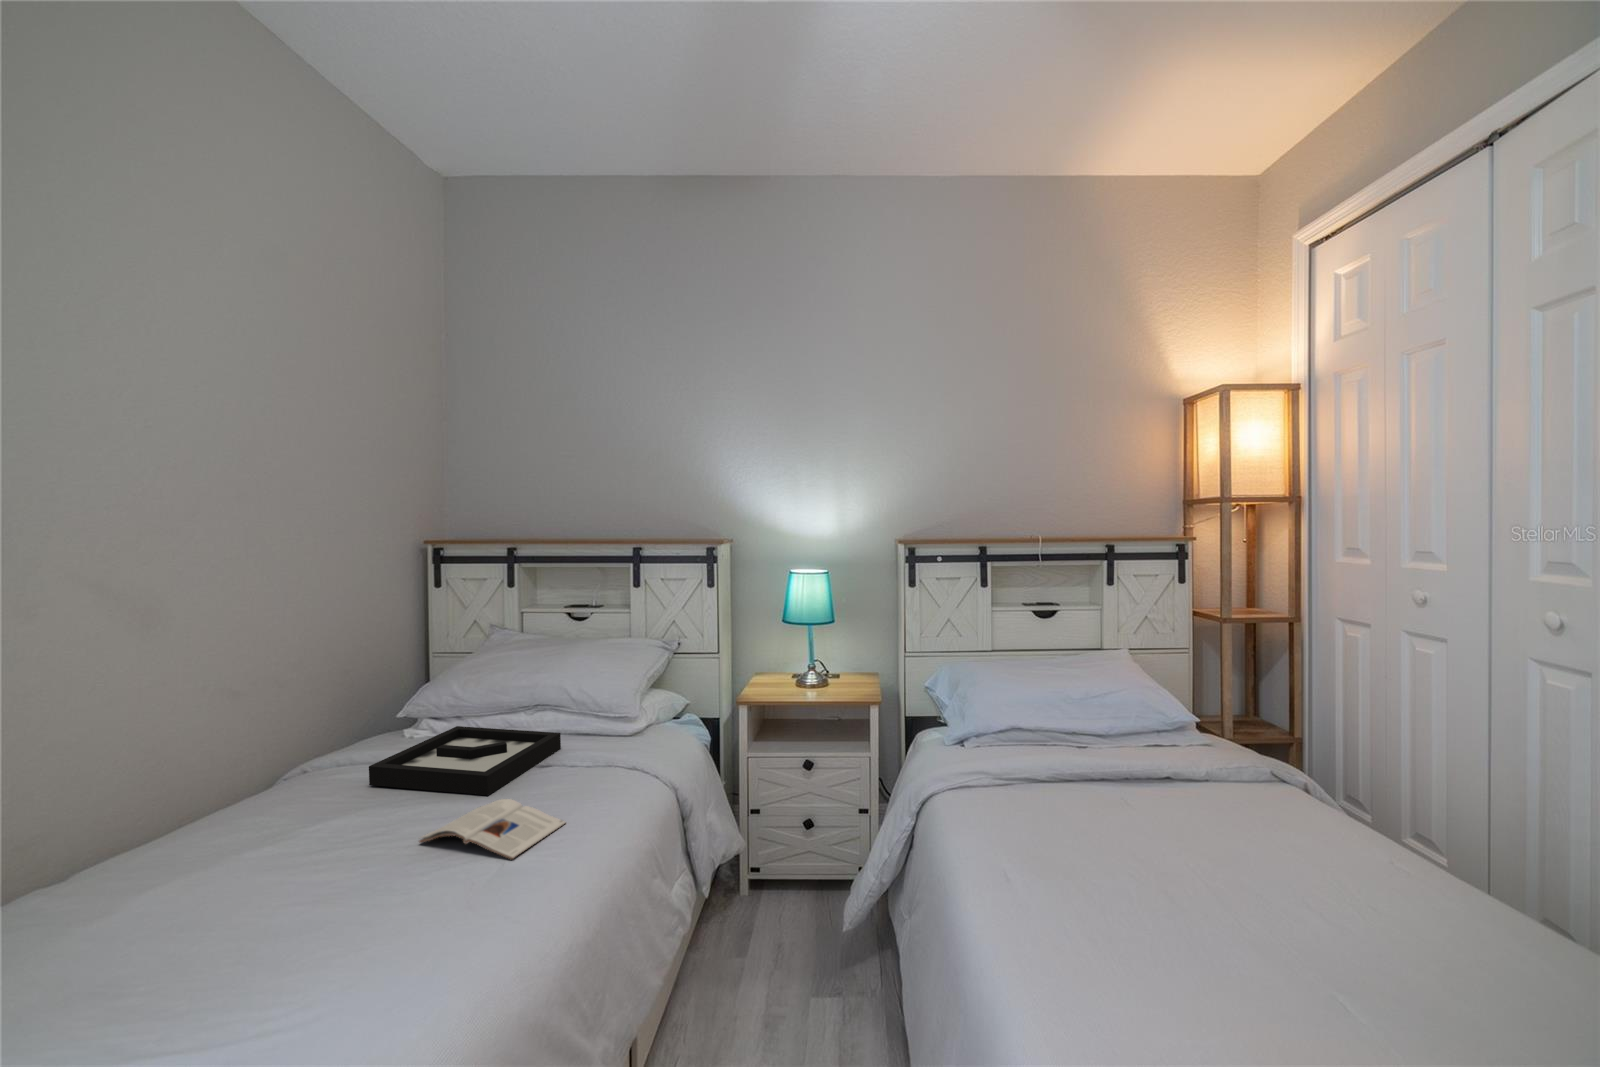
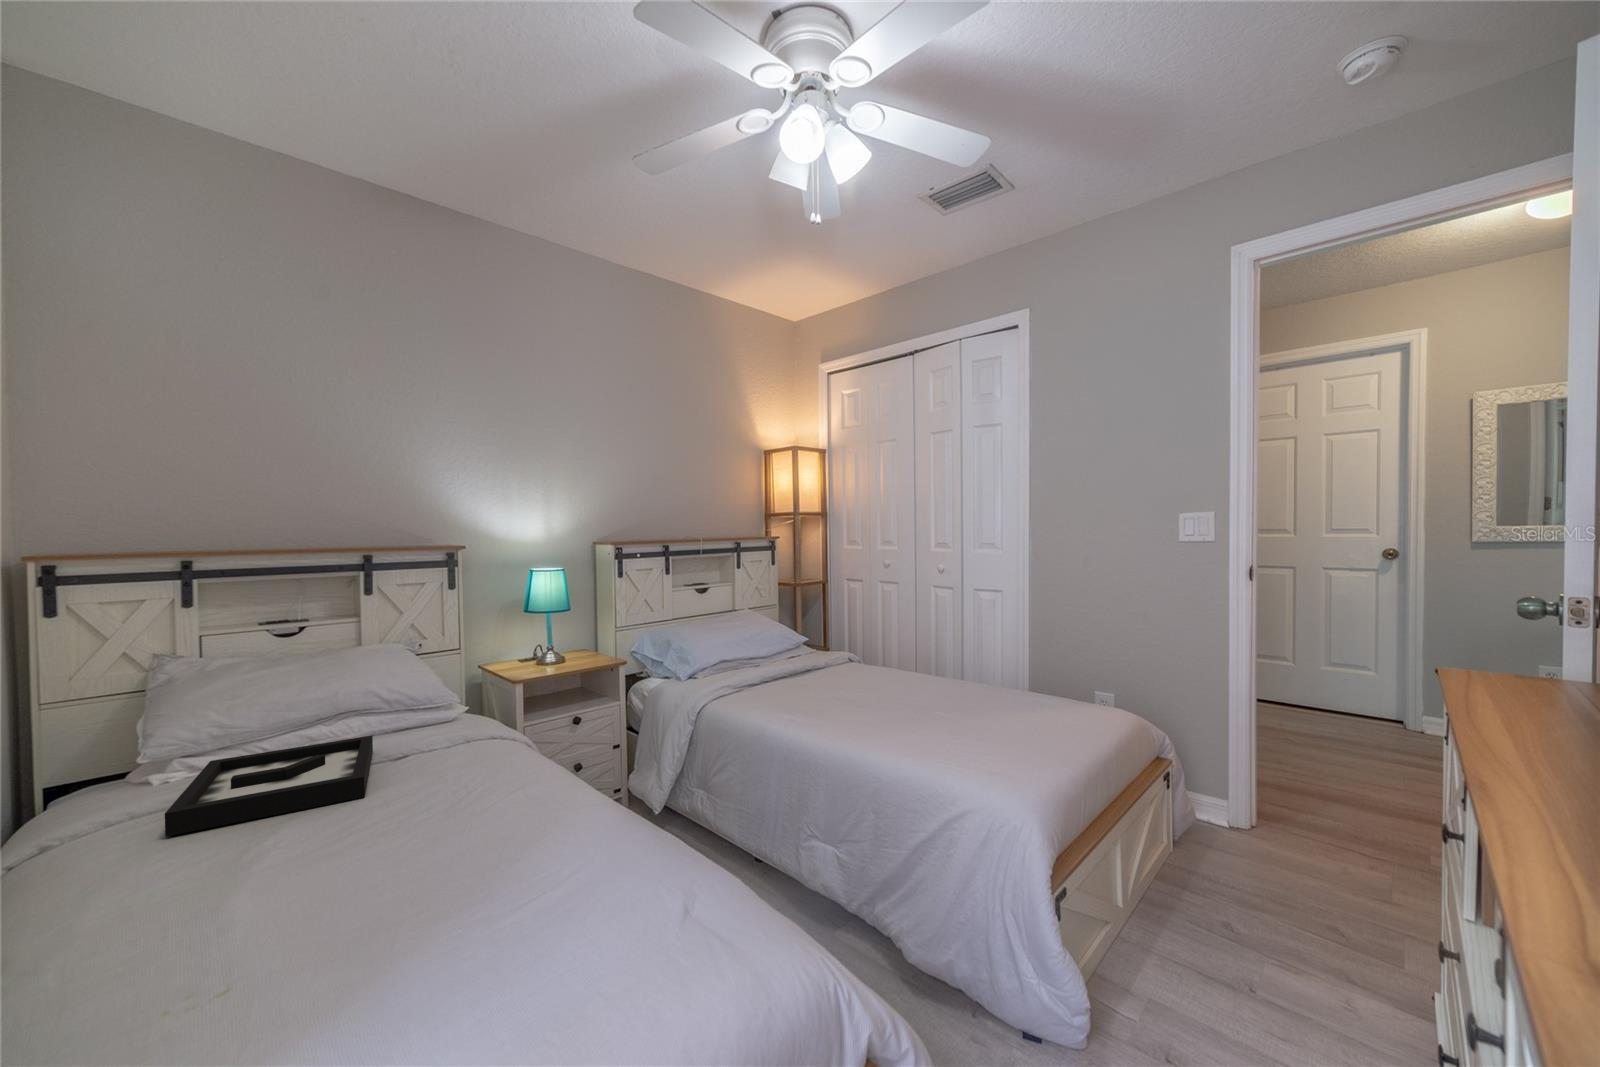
magazine: present [419,799,565,859] -> none [362,783,495,842]

